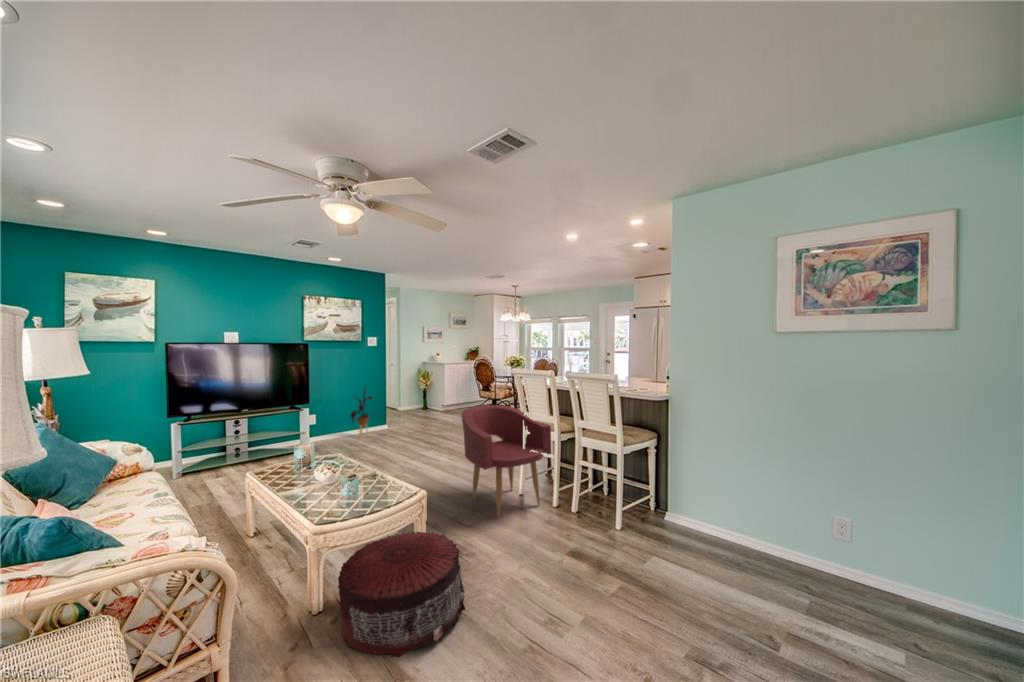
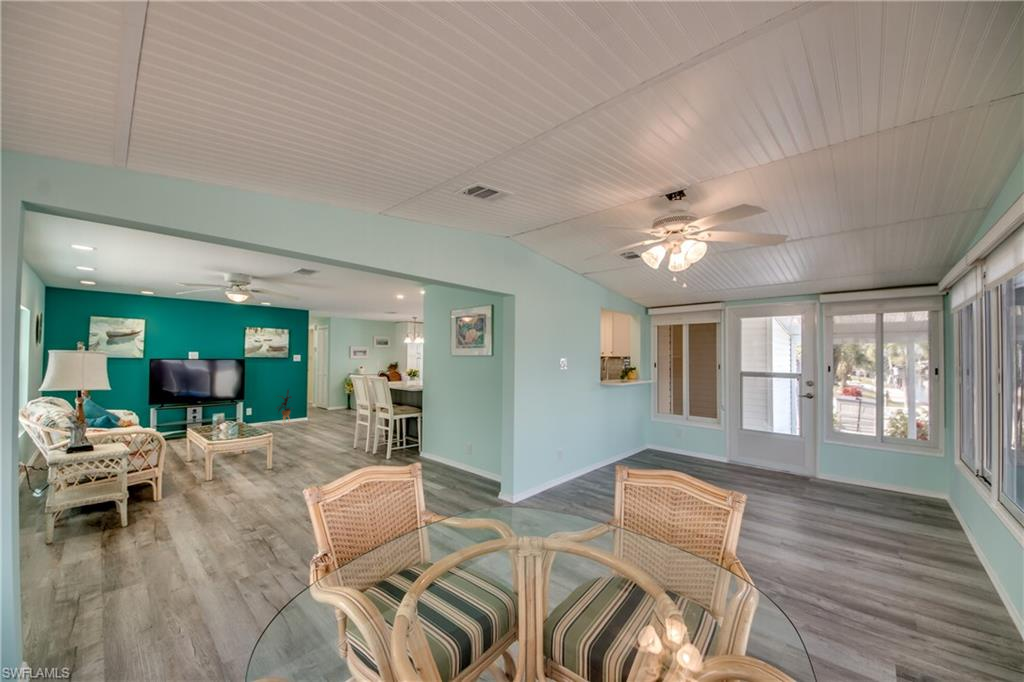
armchair: present [461,405,551,518] -> none [315,397,368,457]
pouf: present [338,532,465,657] -> none [214,450,276,488]

